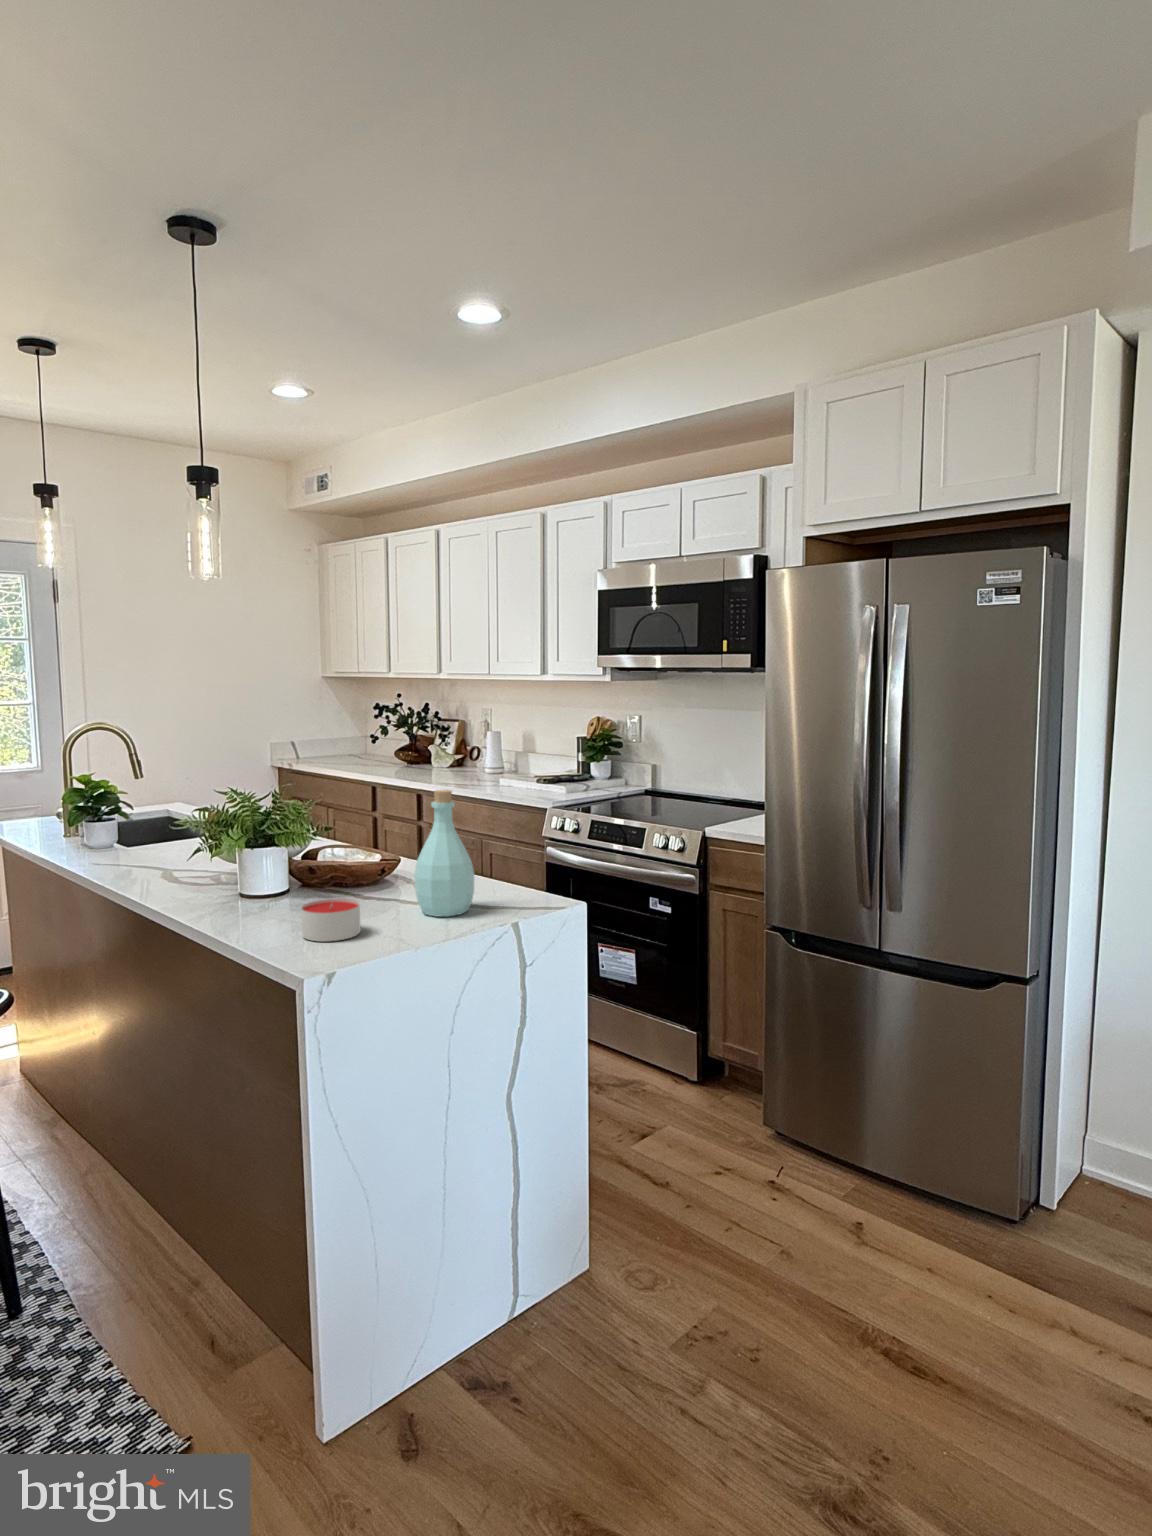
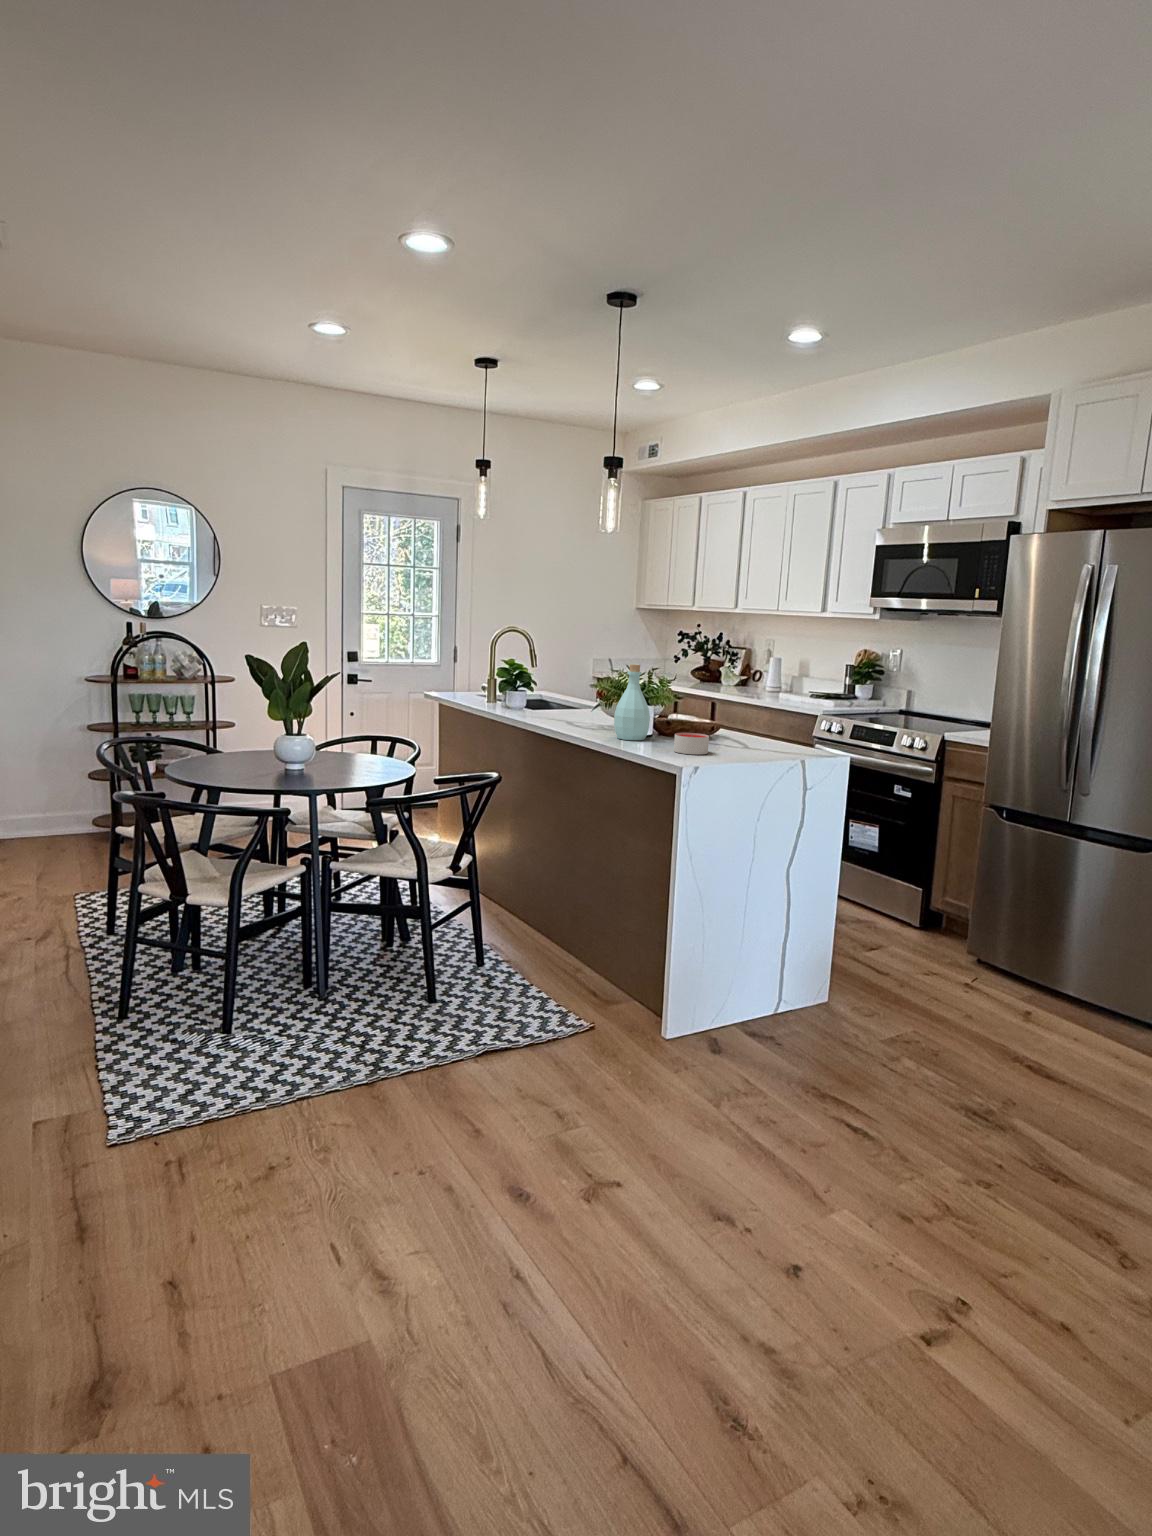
bottle: present [414,790,474,917] -> present [614,664,650,740]

